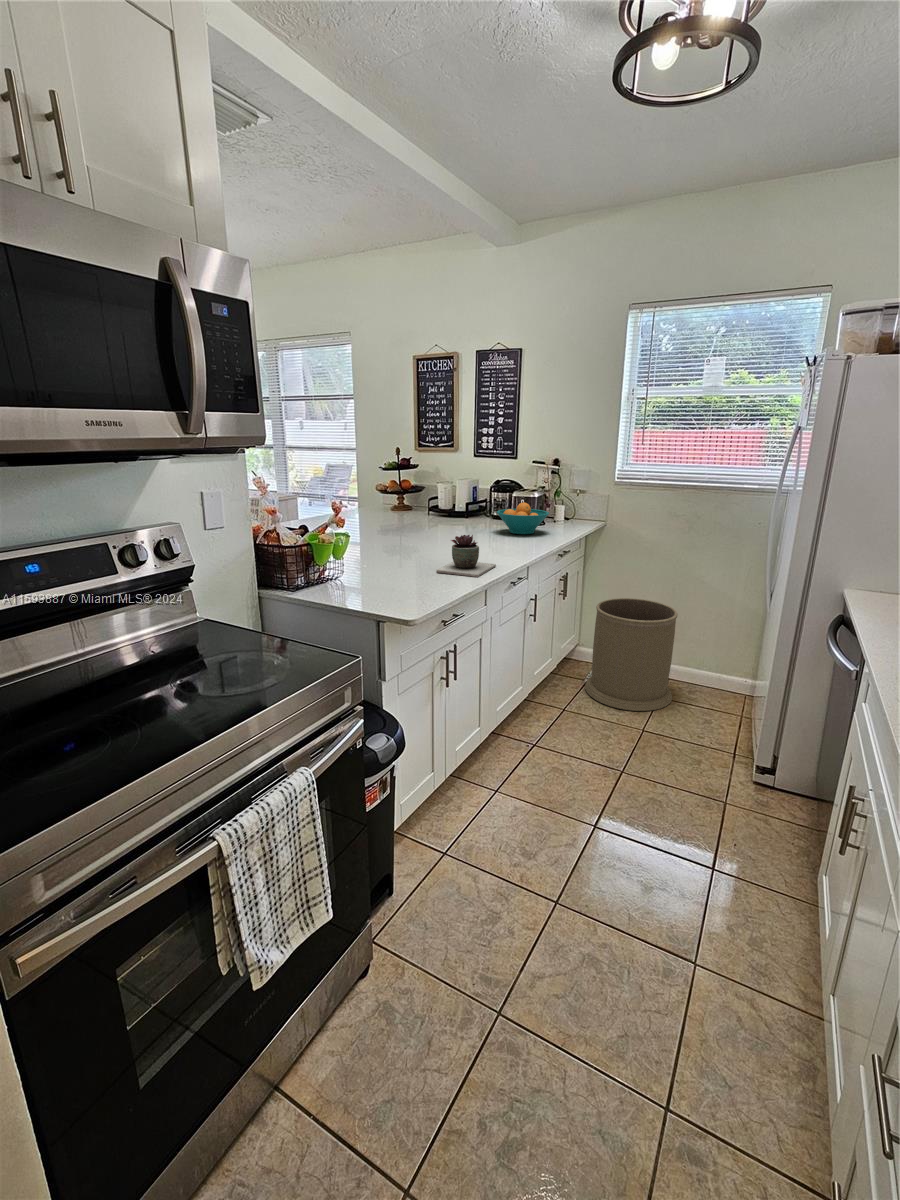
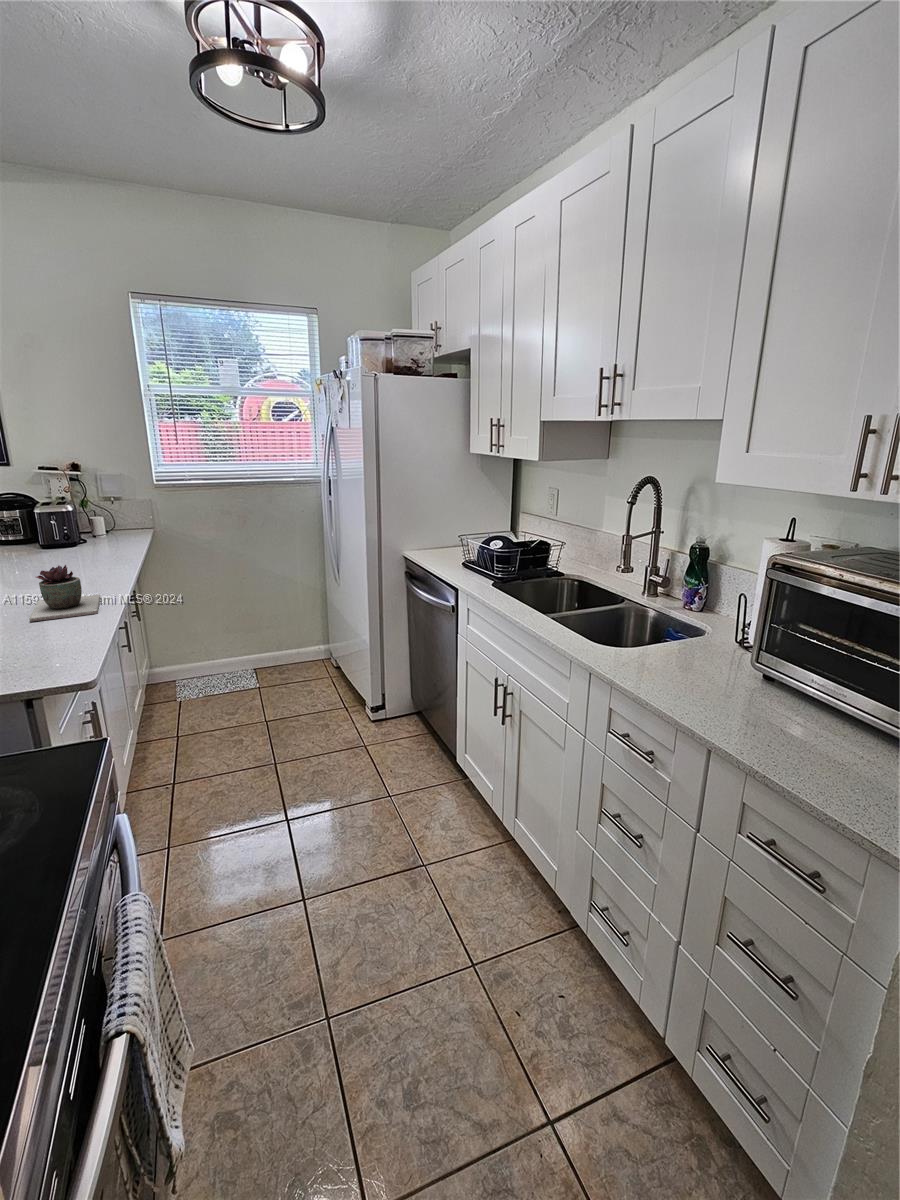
fruit bowl: present [497,503,549,534] -> none [25,519,100,557]
trash can: present [585,598,678,711] -> none [176,599,271,713]

